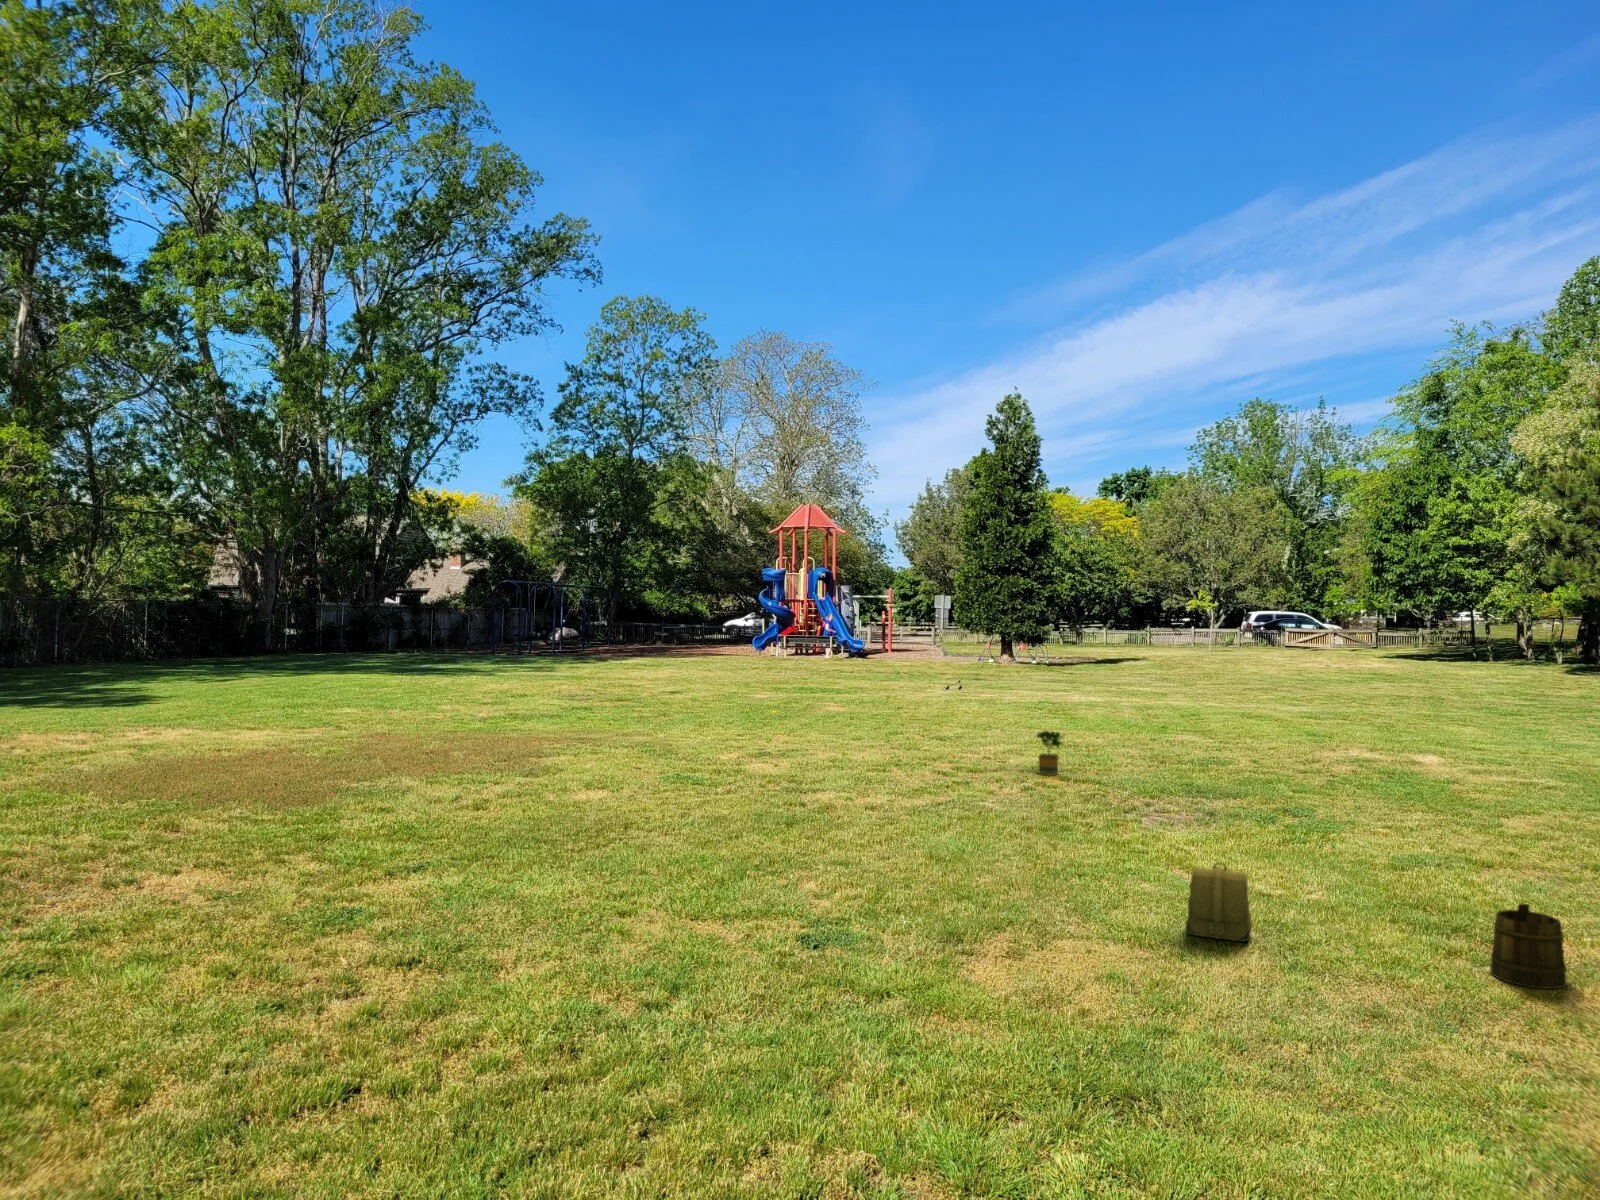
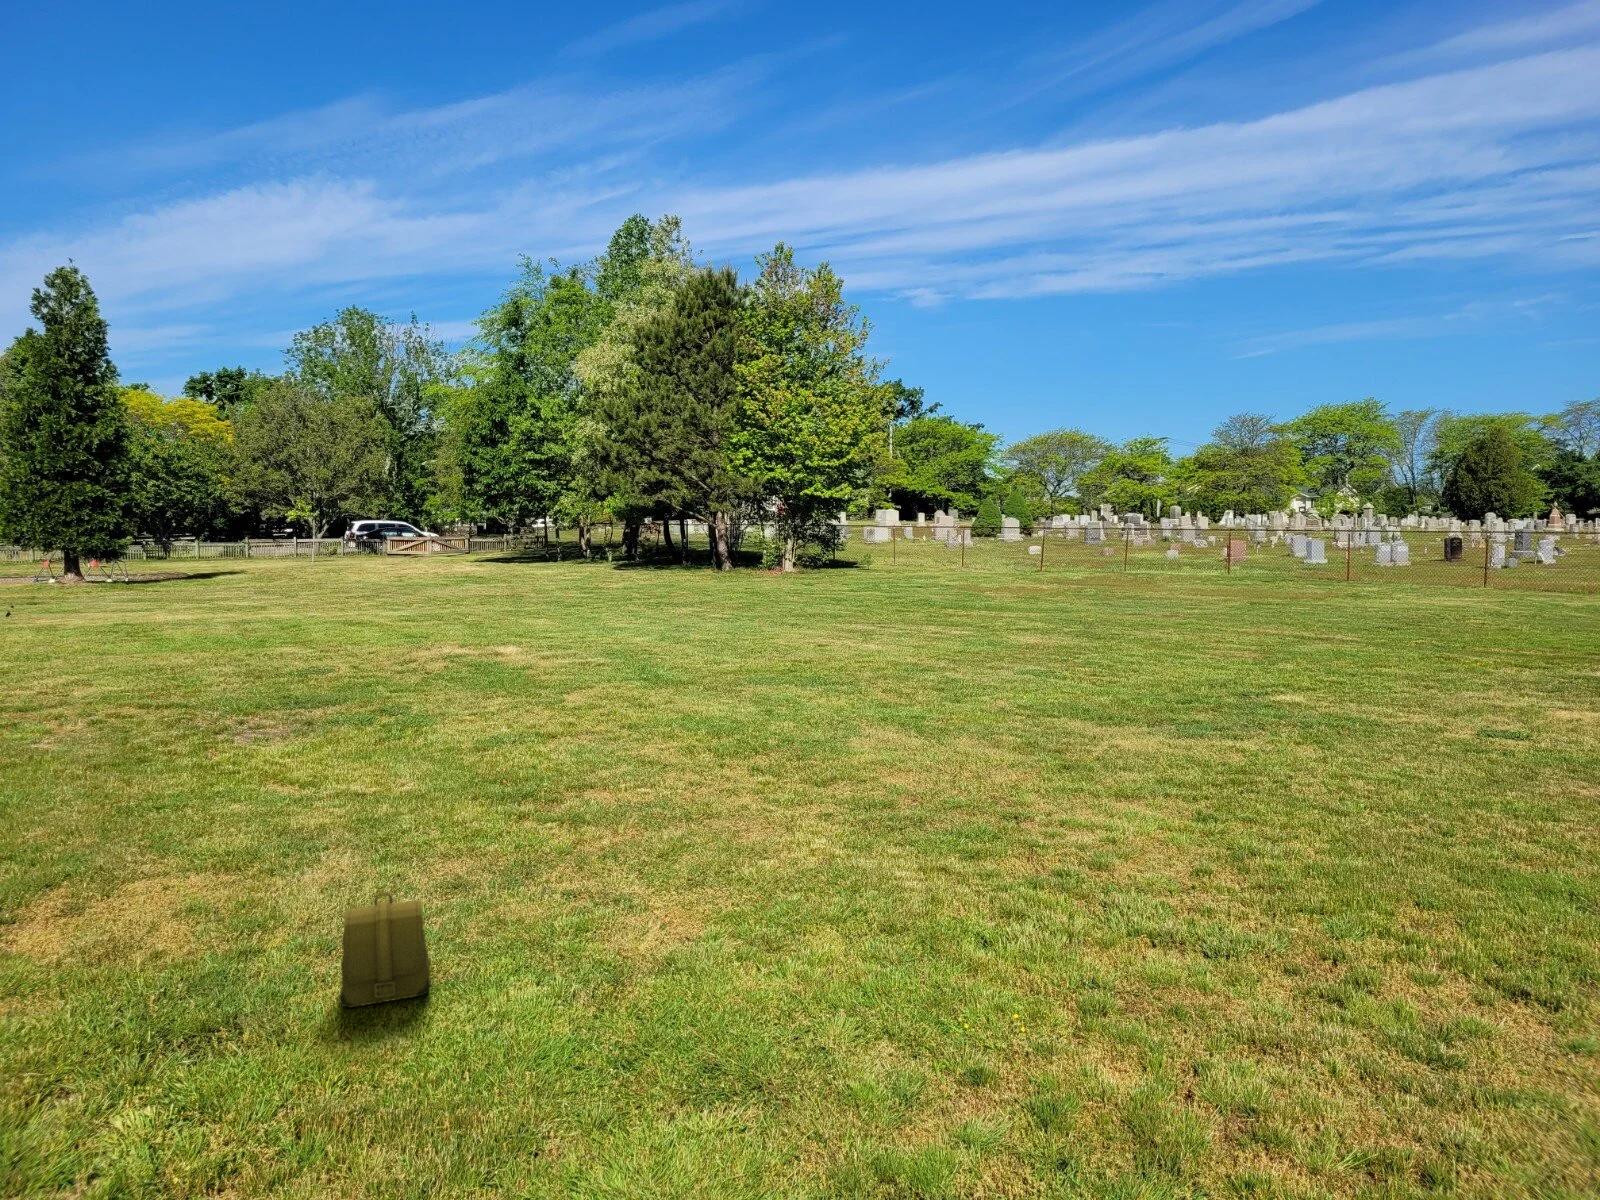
potted tree: present [1037,730,1063,776] -> none [100,688,146,747]
bucket: present [1490,904,1566,989] -> none [698,859,769,957]

